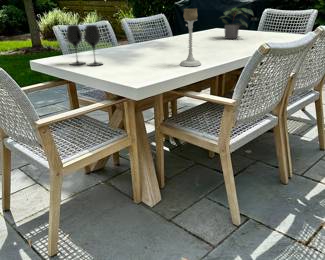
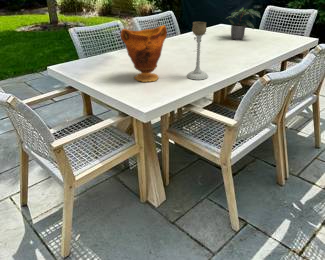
vase: none [112,13,158,69] -> present [121,25,167,82]
wine glass: present [66,25,102,66] -> none [77,34,113,75]

